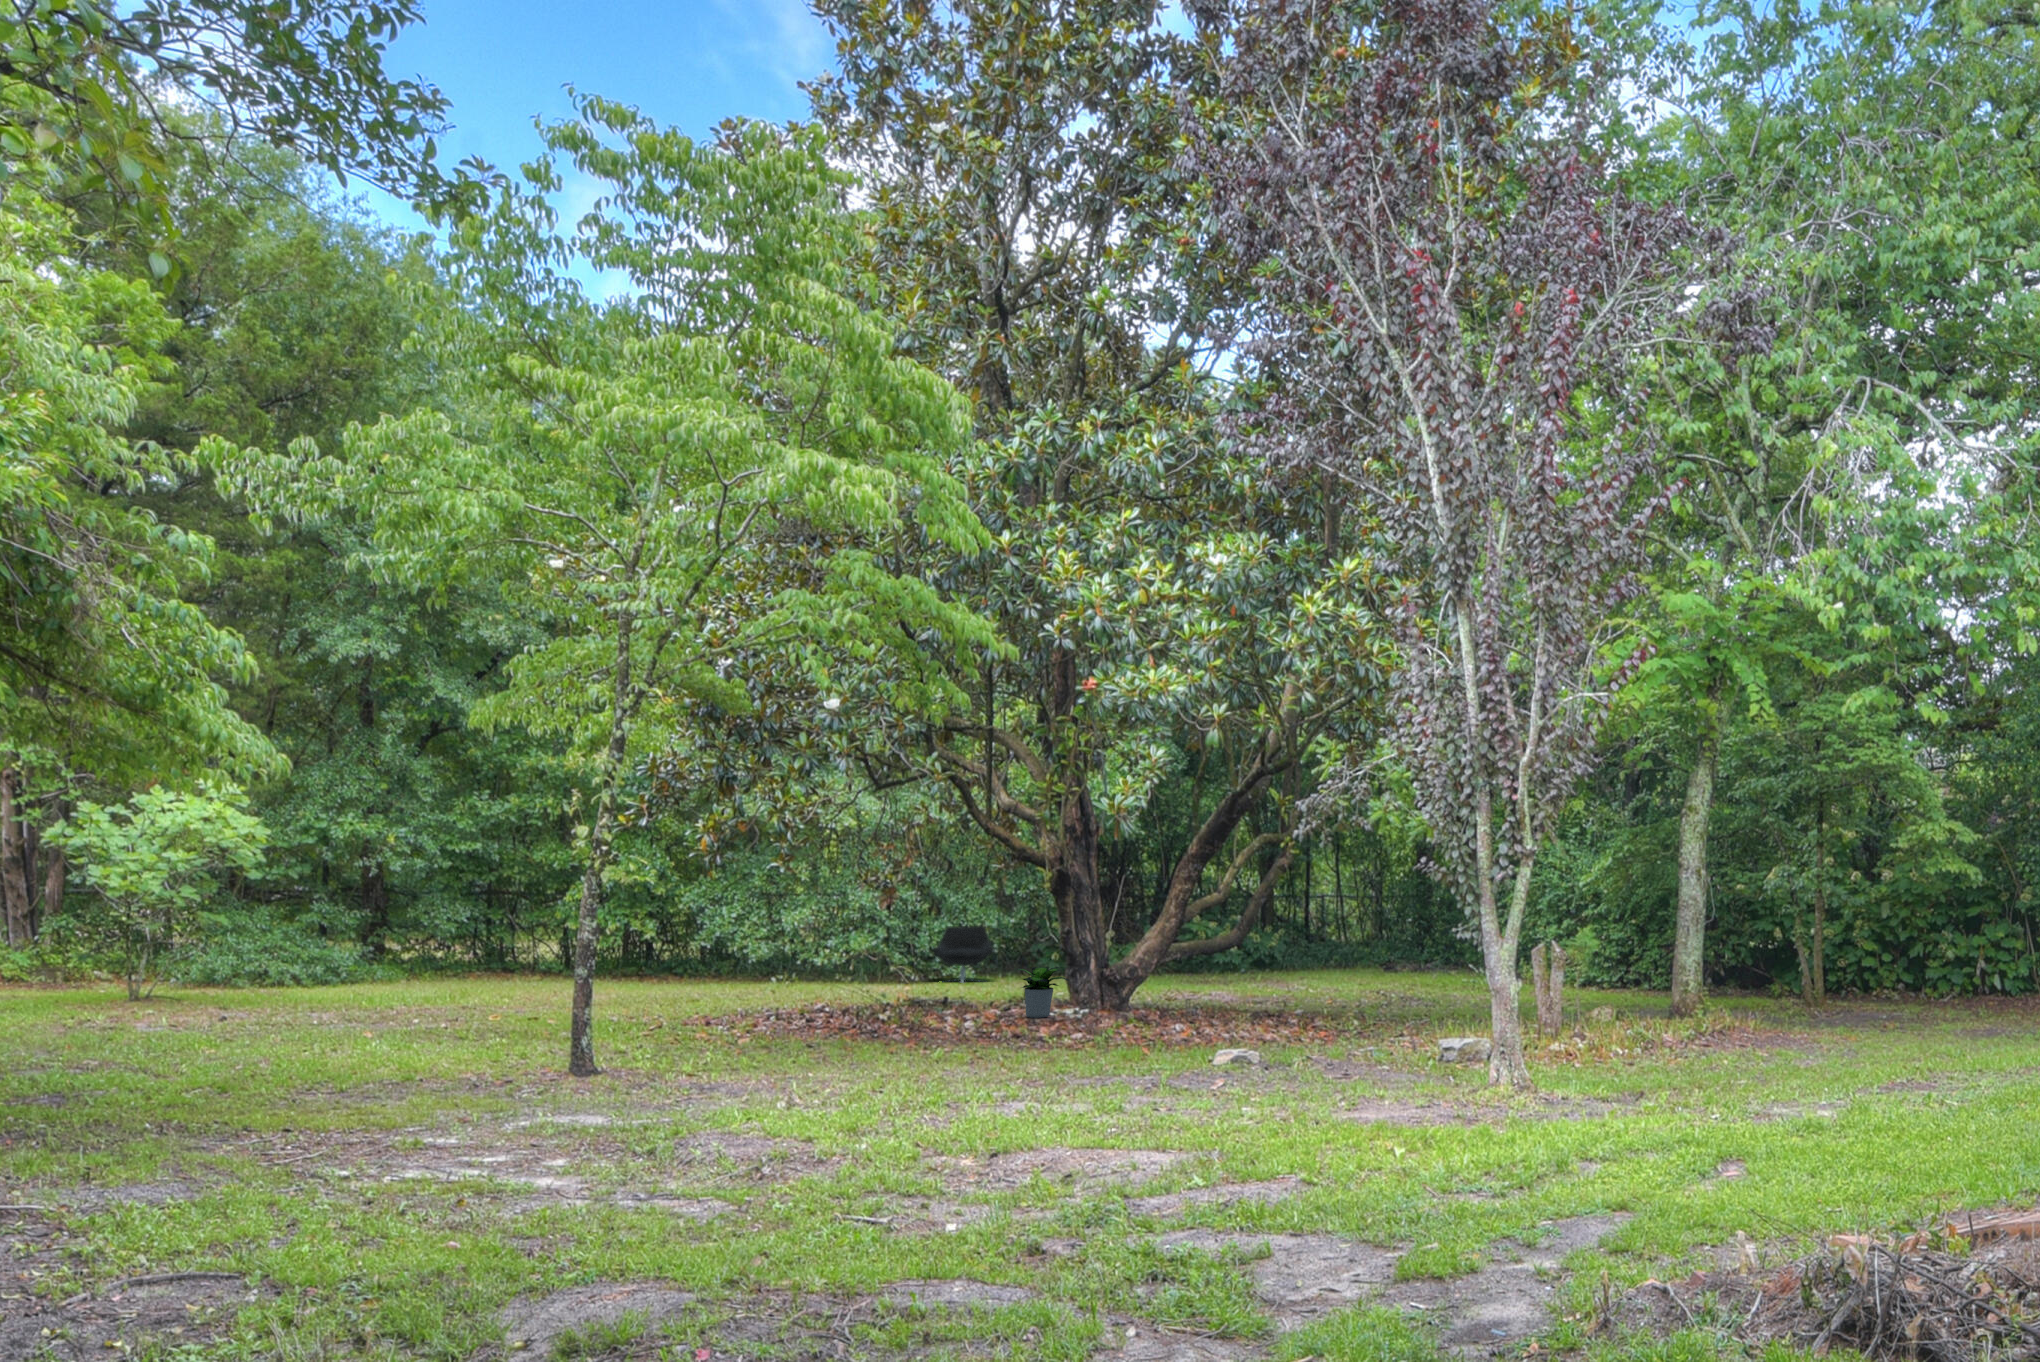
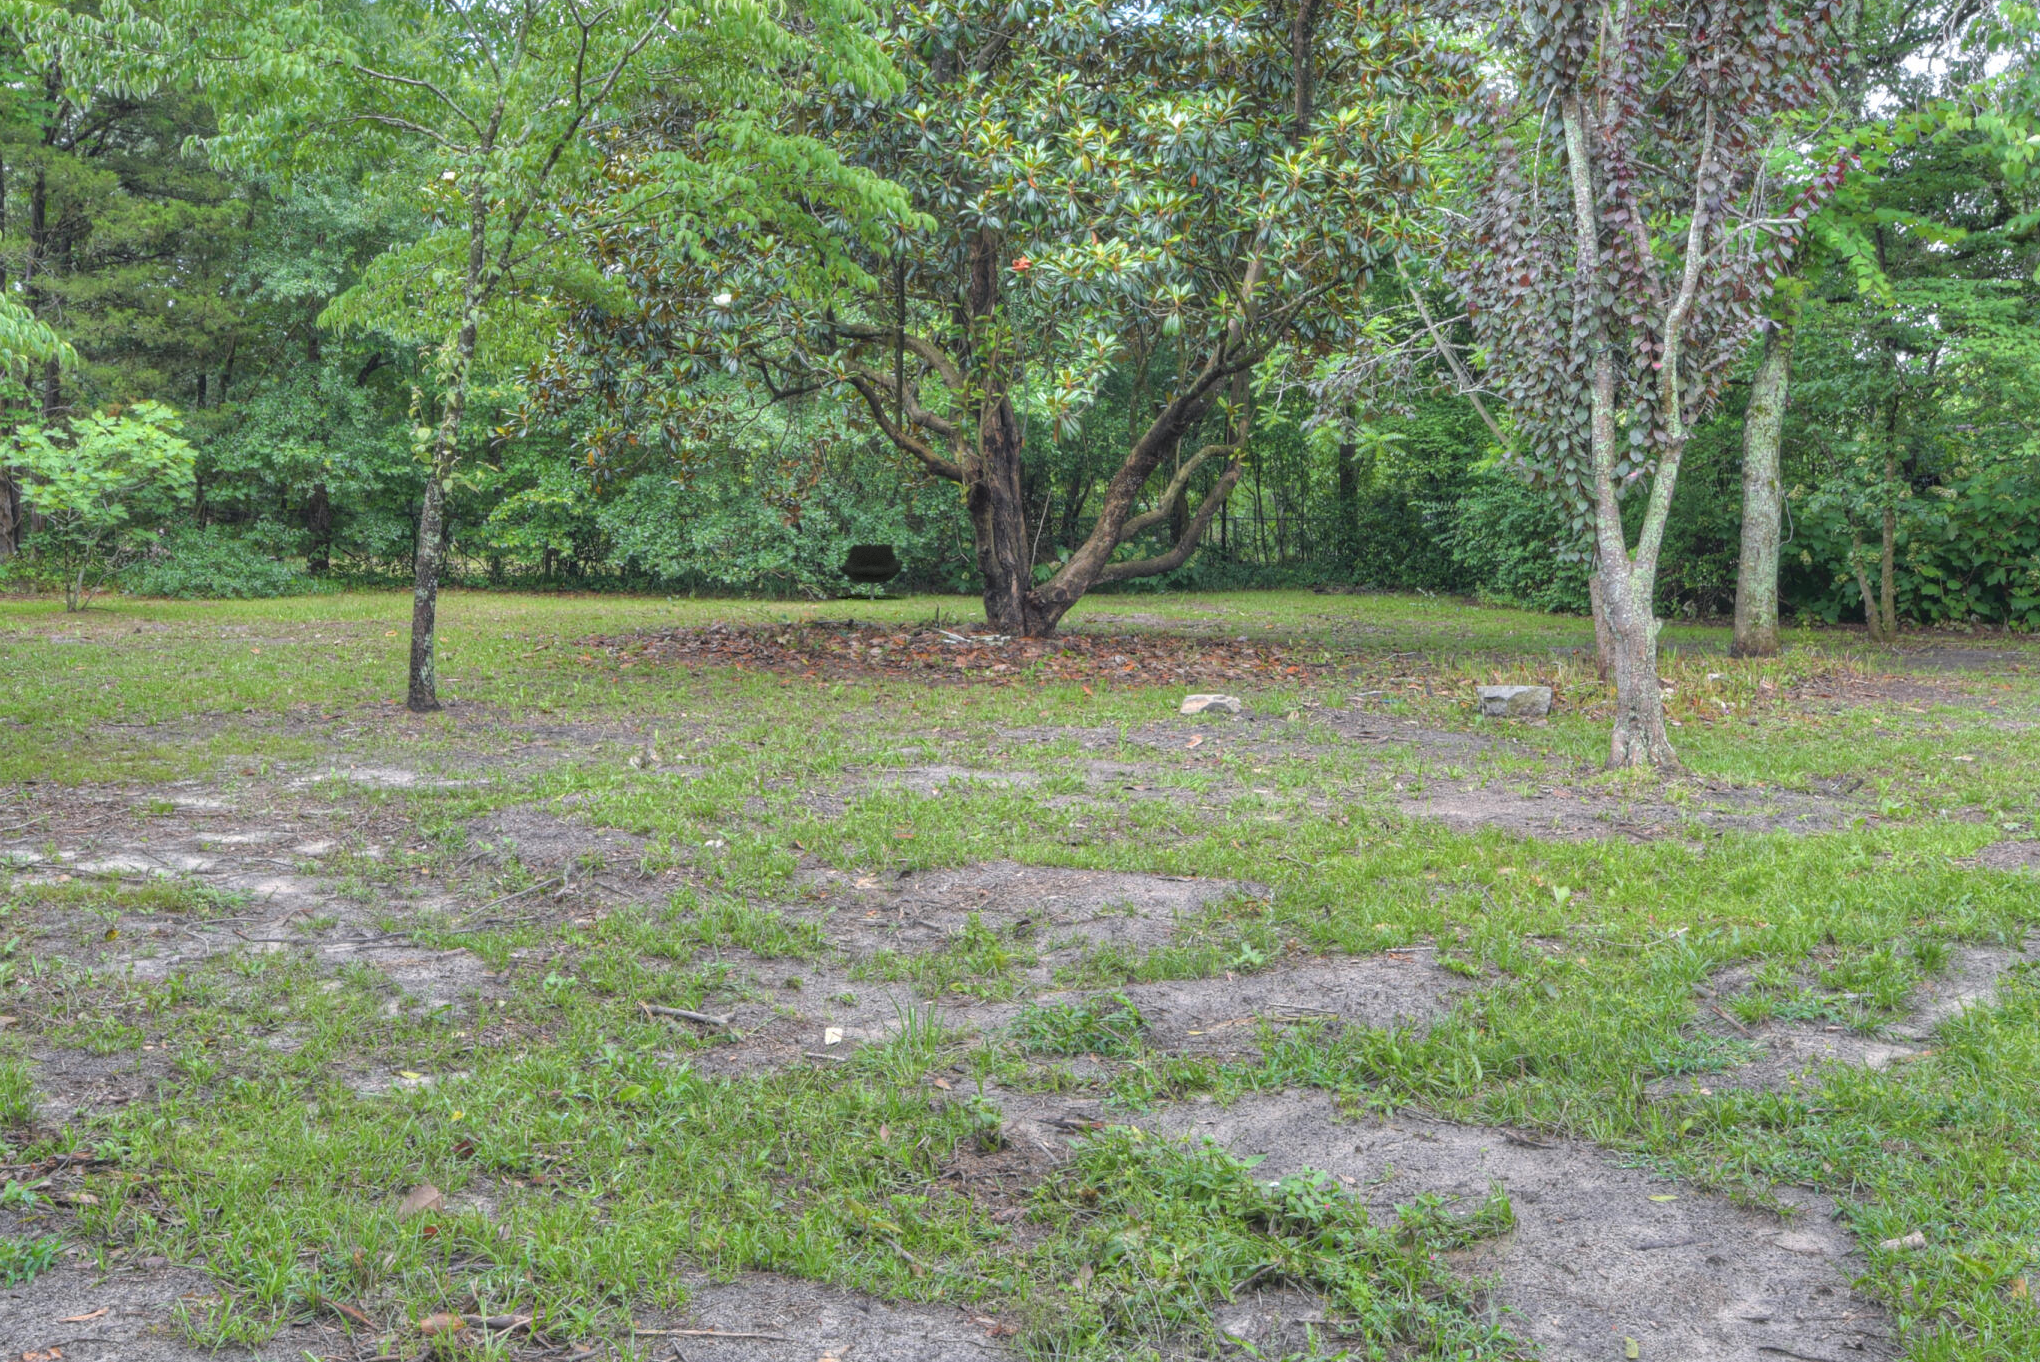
potted plant: present [1017,967,1069,1018] -> none [927,589,990,643]

